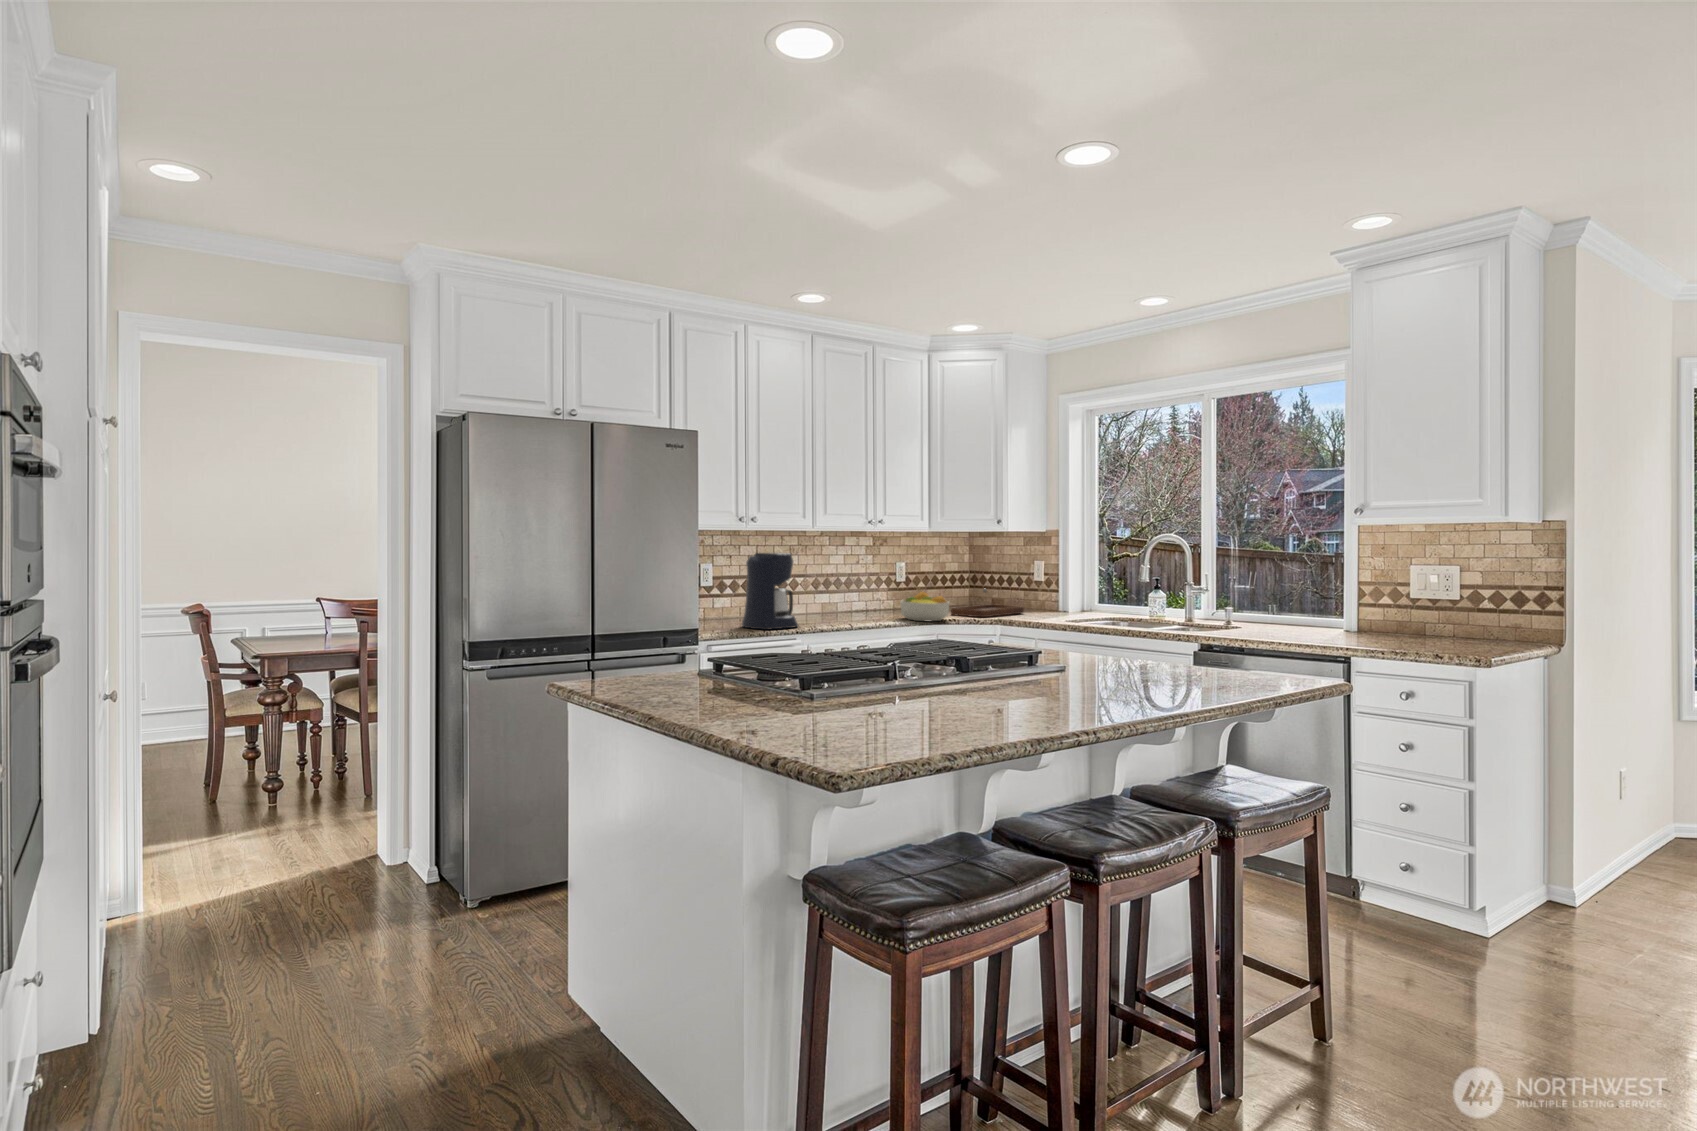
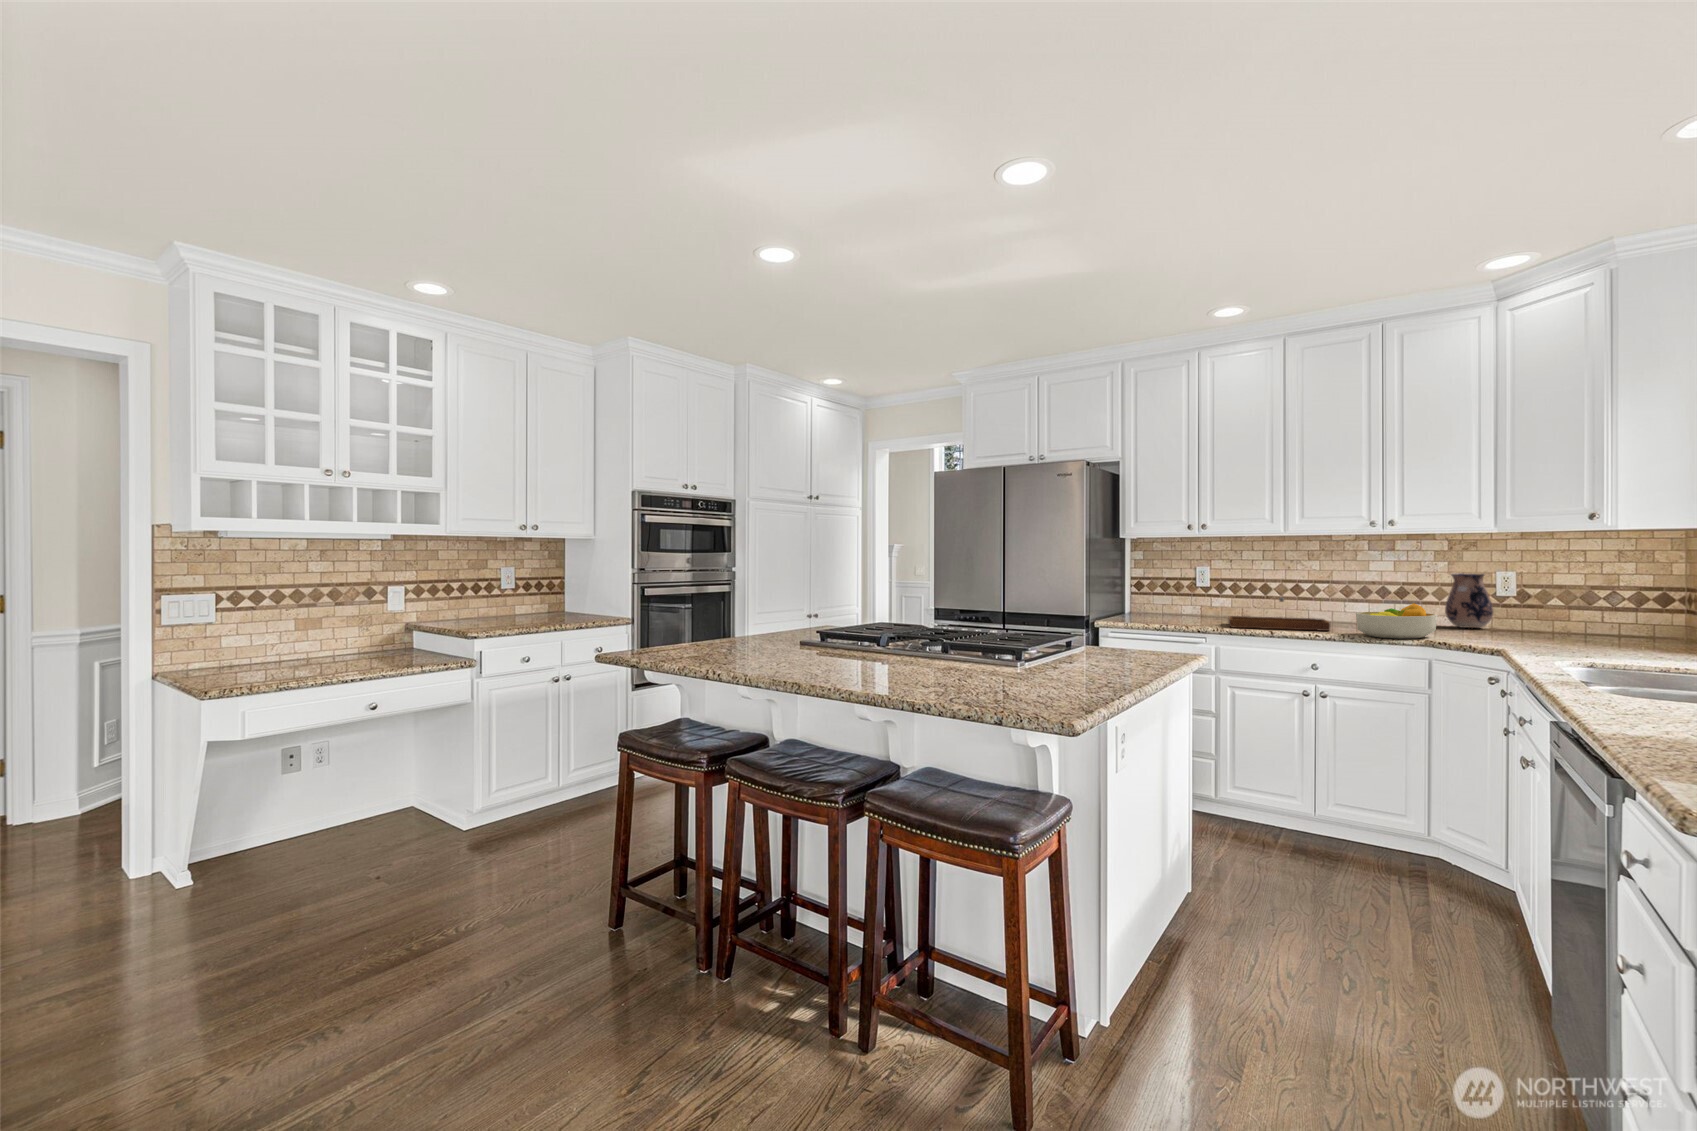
coffee maker: present [742,553,798,629] -> none [1141,554,1197,625]
ceramic pitcher: none [872,565,907,609] -> present [1445,573,1494,628]
tray: present [951,589,1024,617] -> present [1228,597,1330,631]

